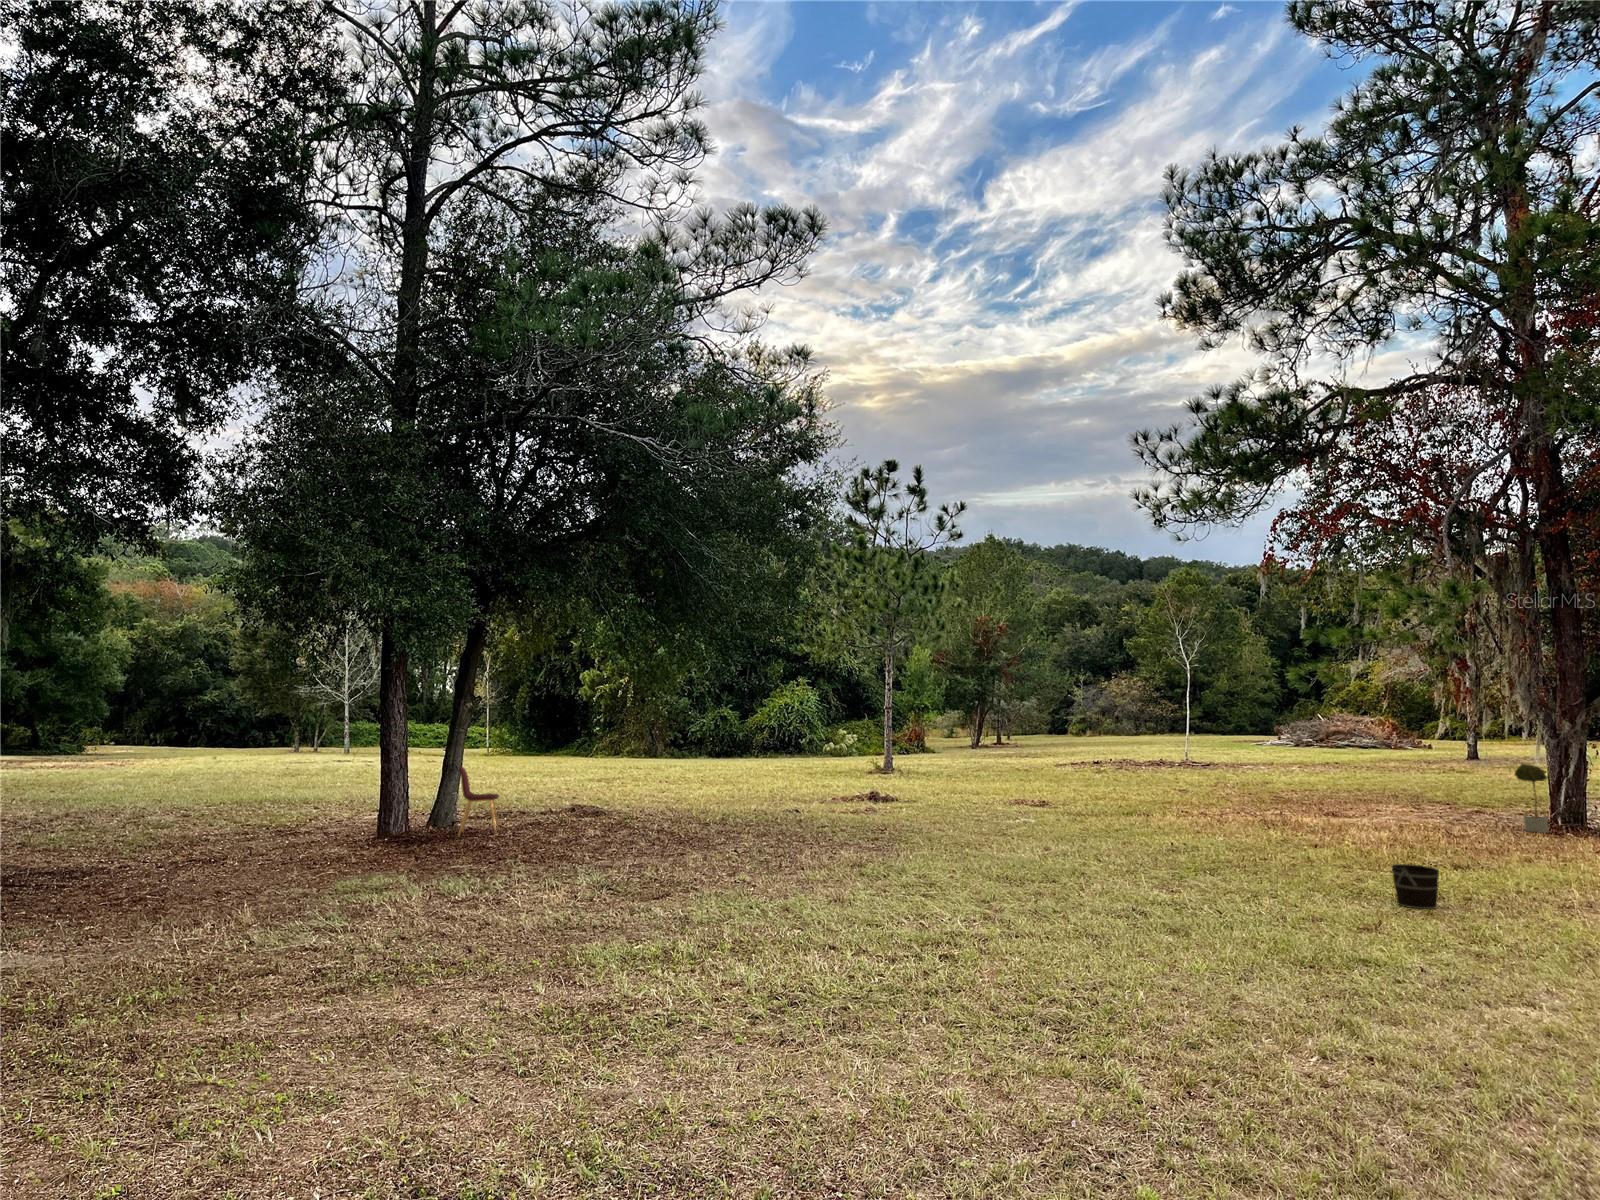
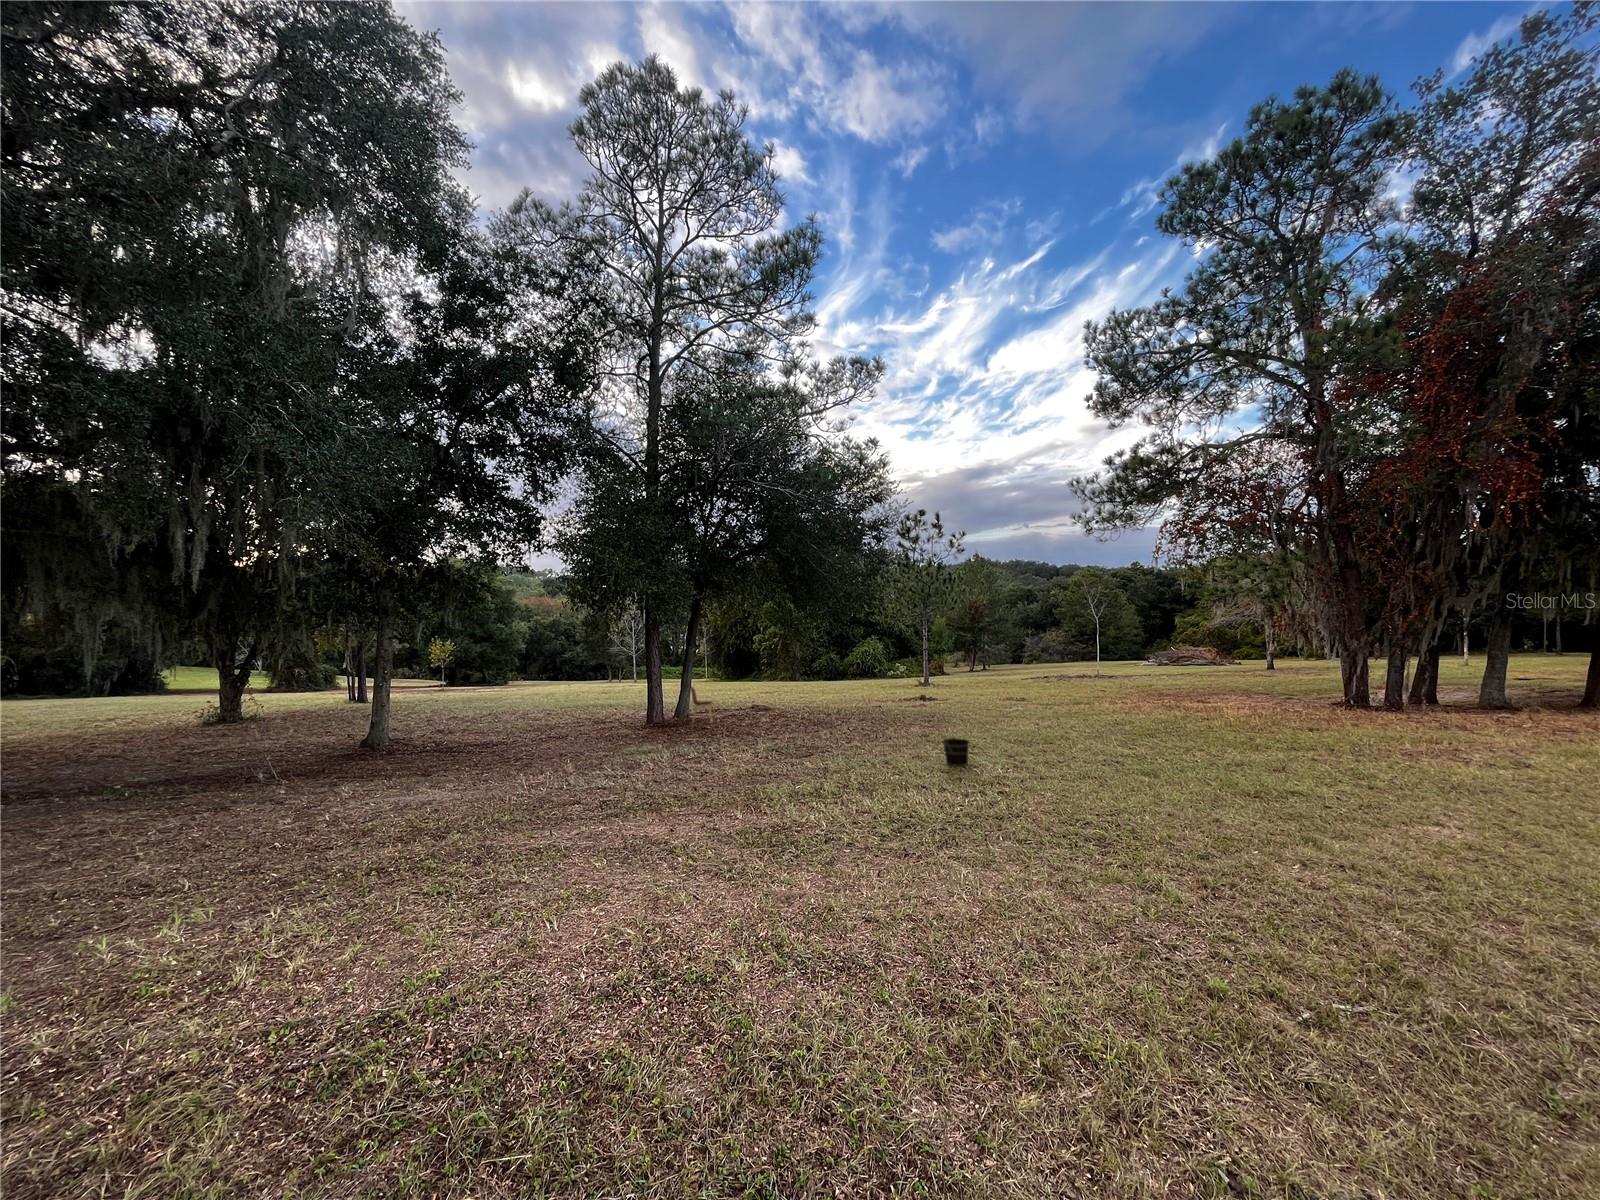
potted tree: present [1515,764,1549,833] -> none [1347,671,1376,716]
bucket: present [1391,864,1439,909] -> present [943,738,969,766]

